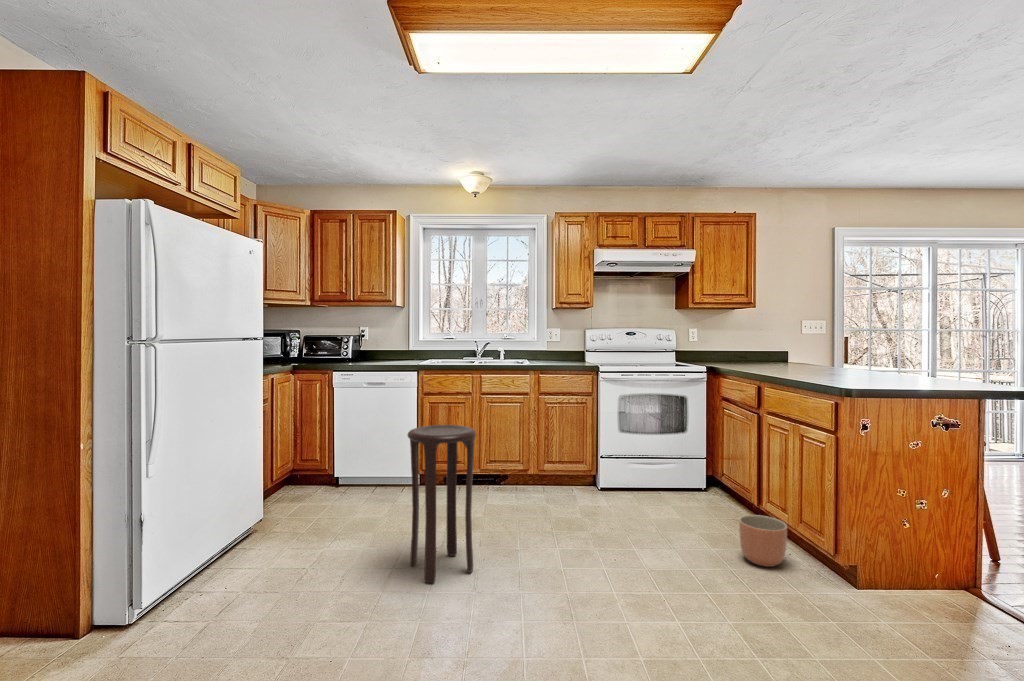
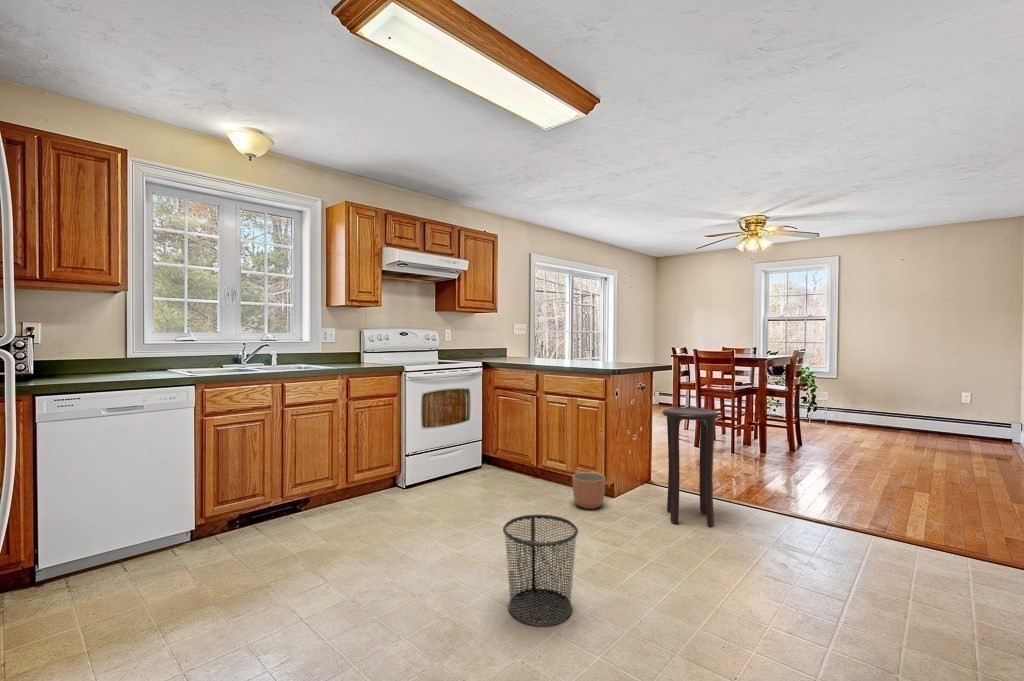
stool: present [408,425,476,583] -> present [662,407,719,526]
waste bin: none [496,524,576,642] -> present [503,514,578,625]

